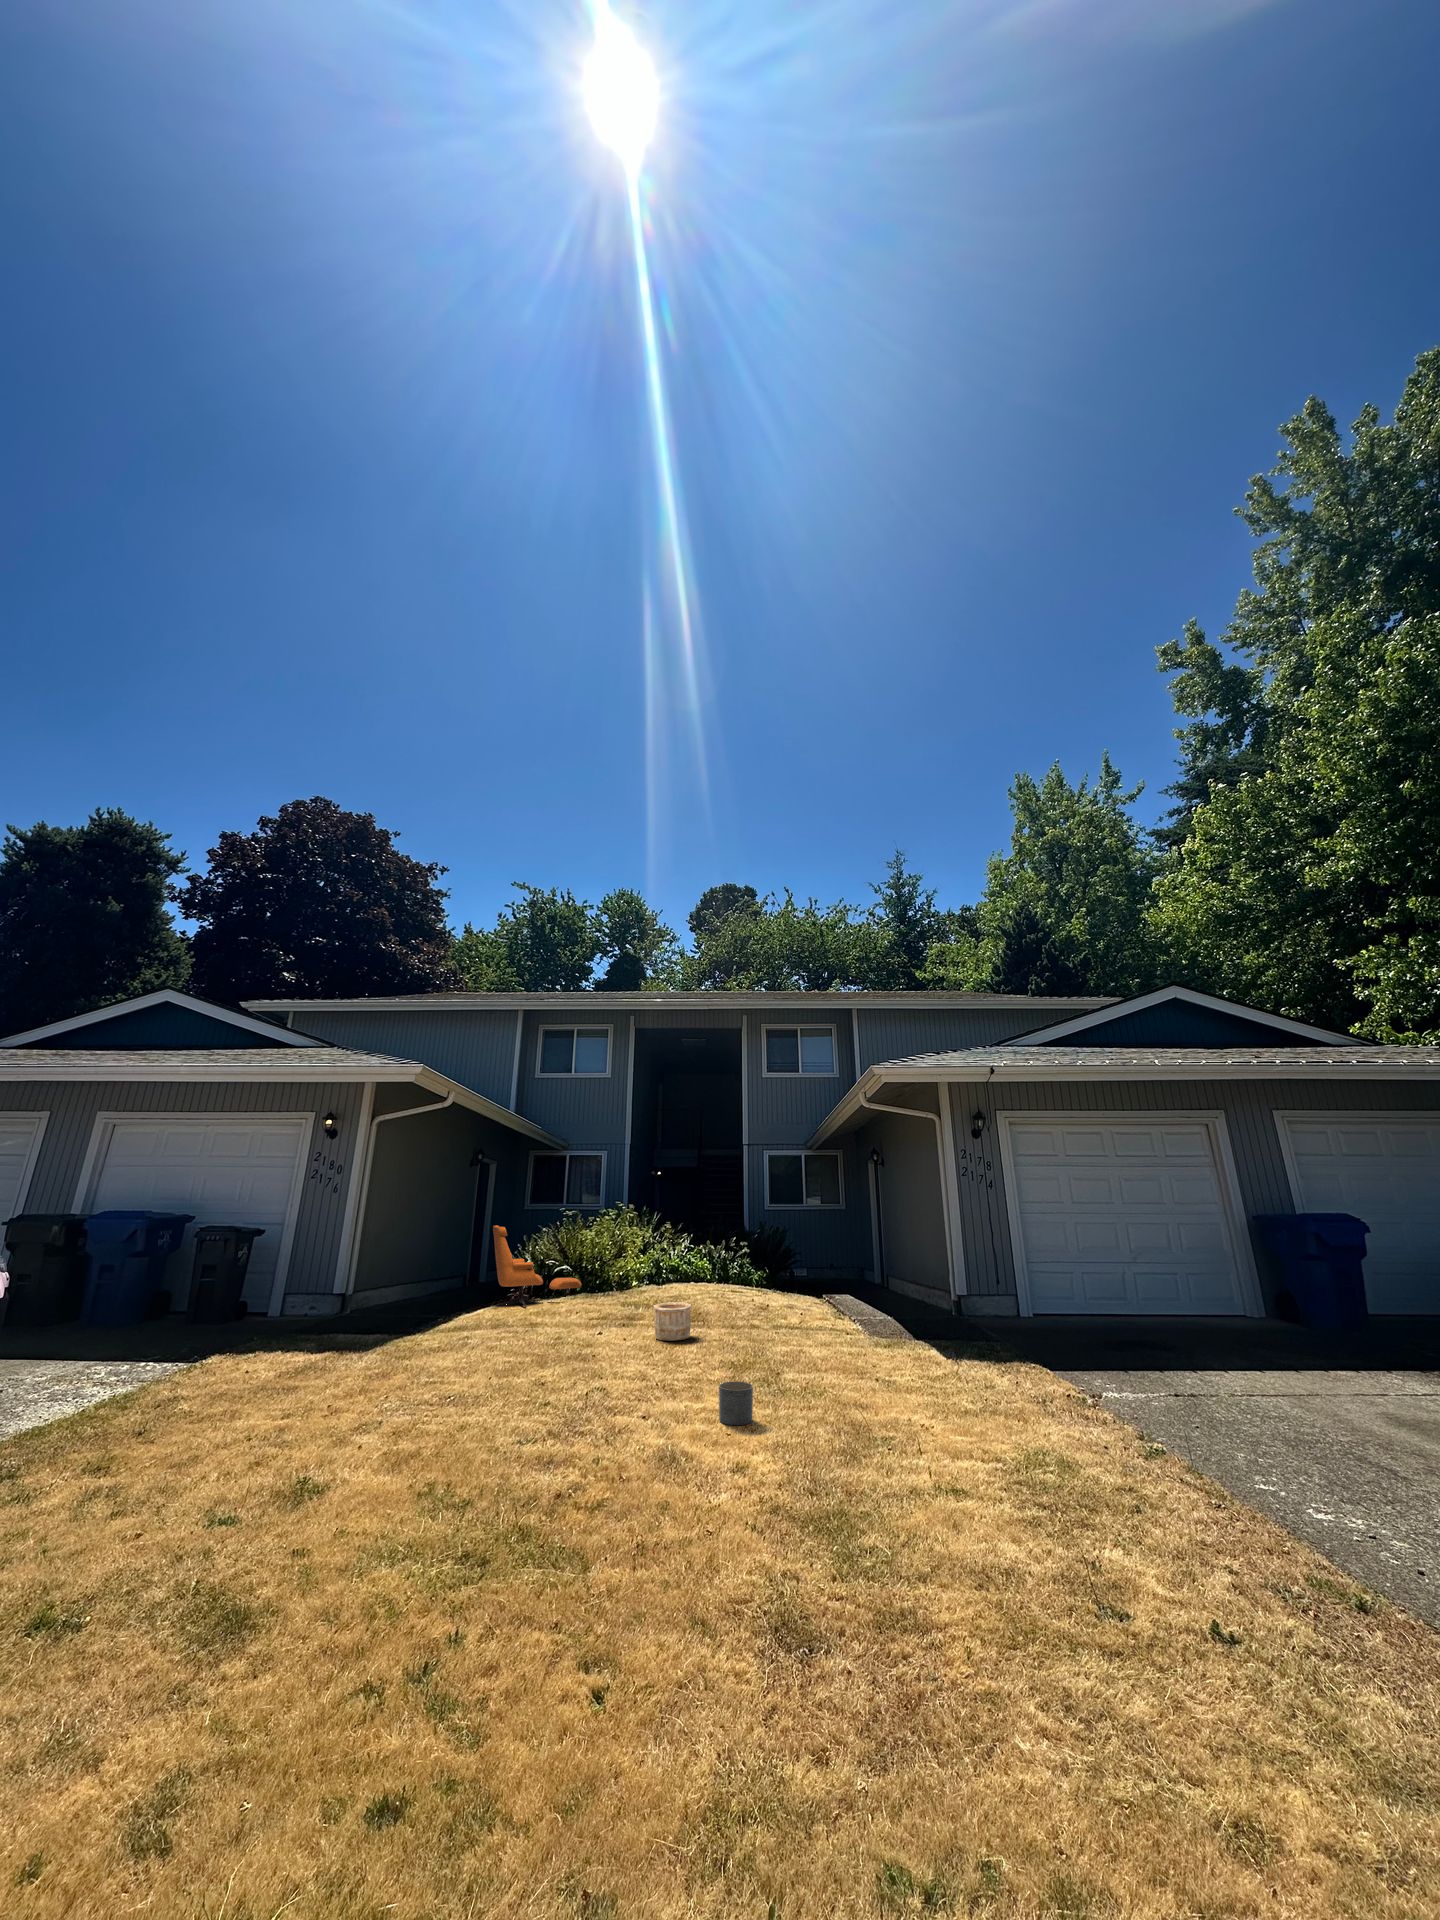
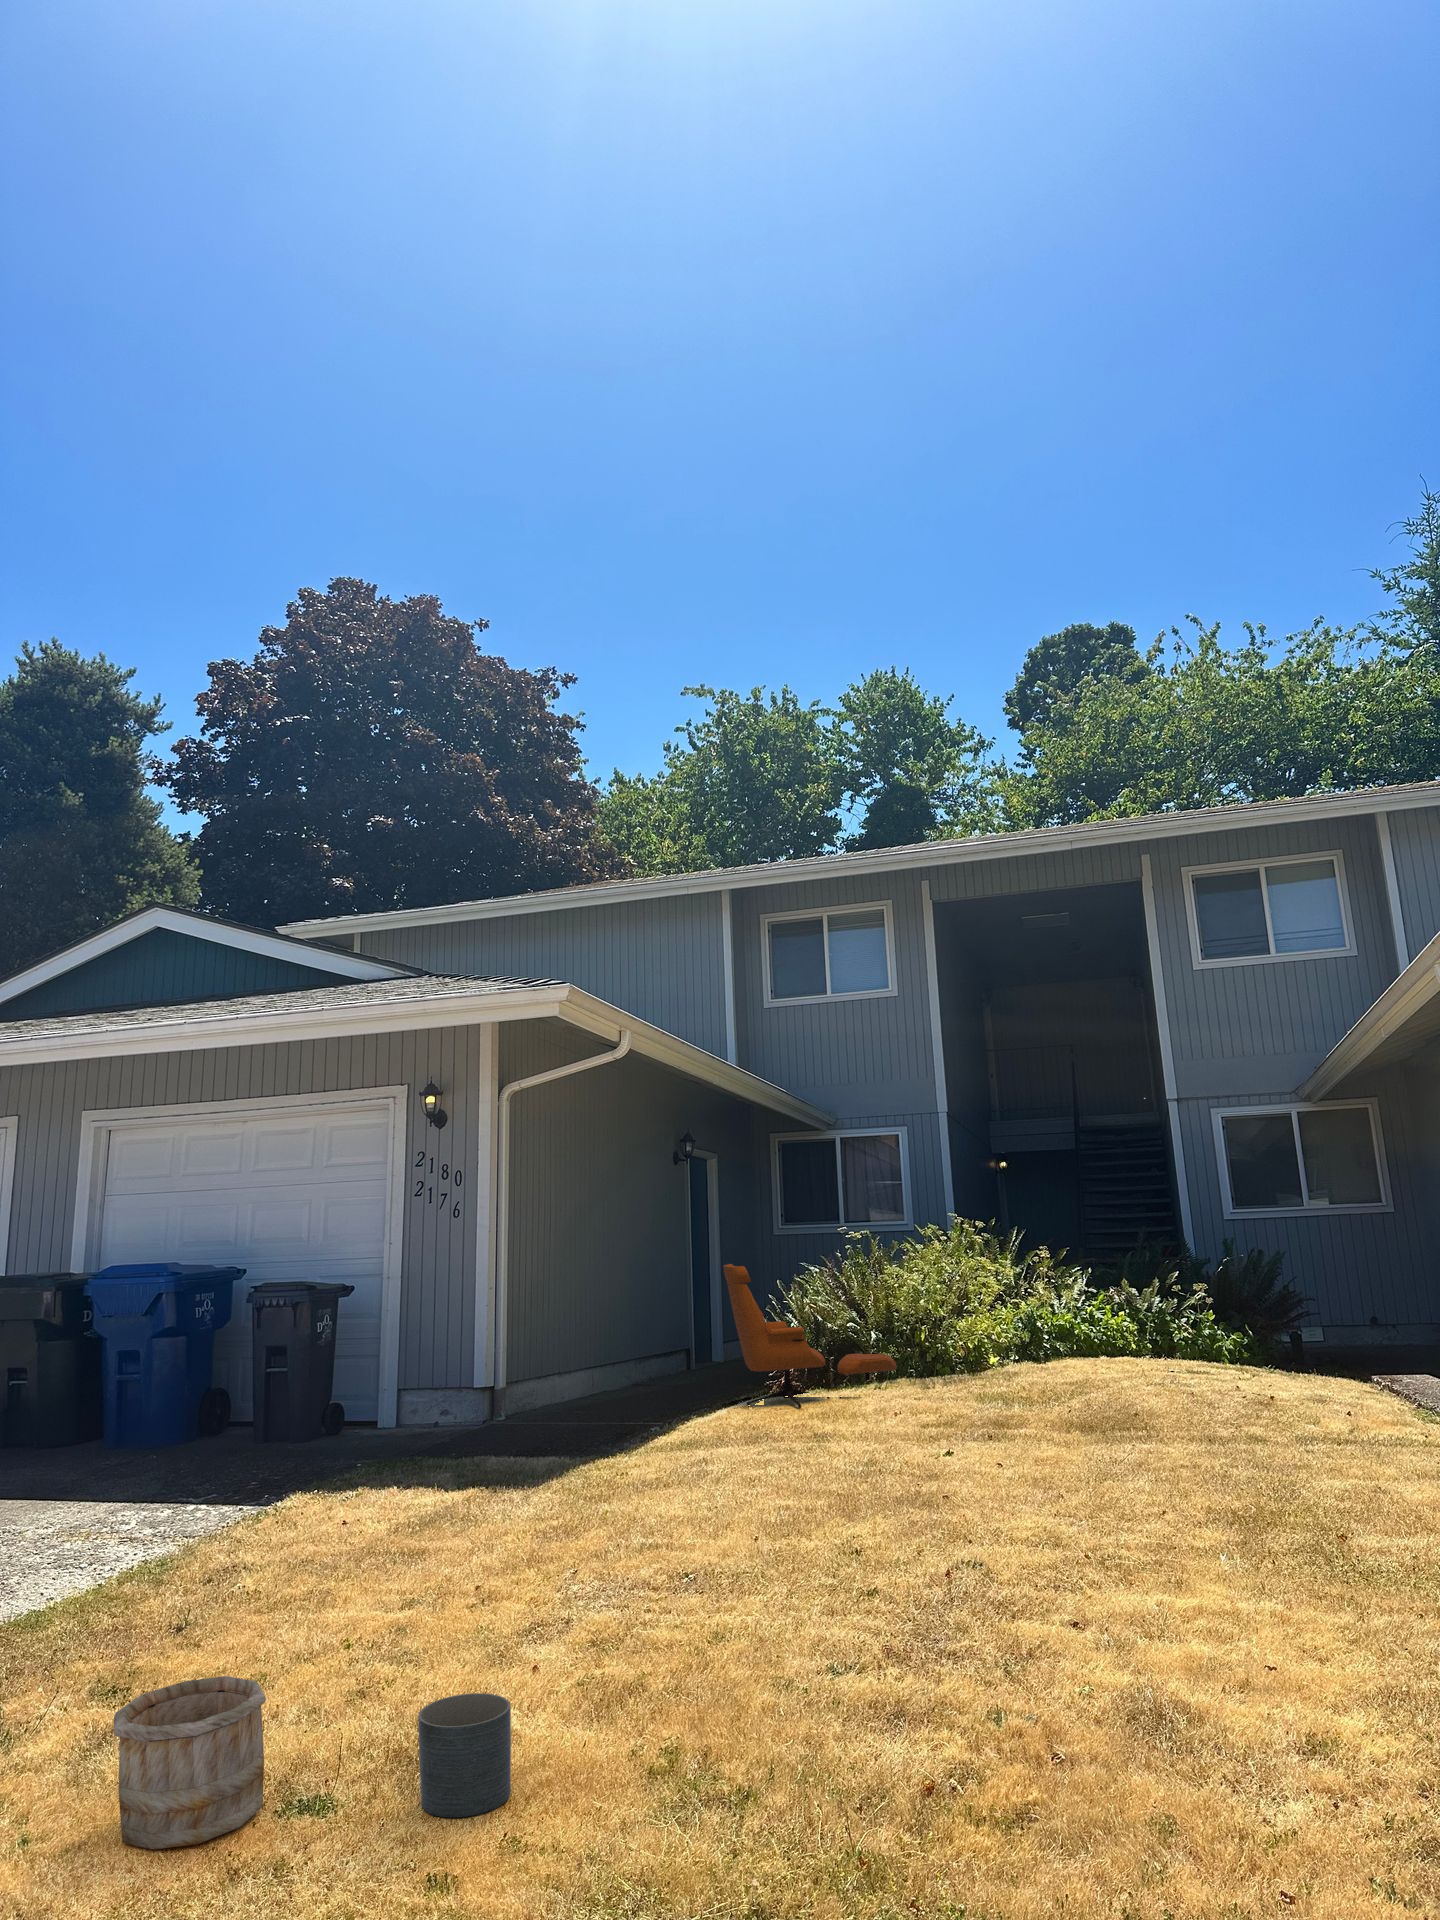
wooden bucket: present [654,1302,691,1341] -> present [114,1676,266,1849]
planter: present [719,1381,753,1425] -> present [418,1693,511,1818]

